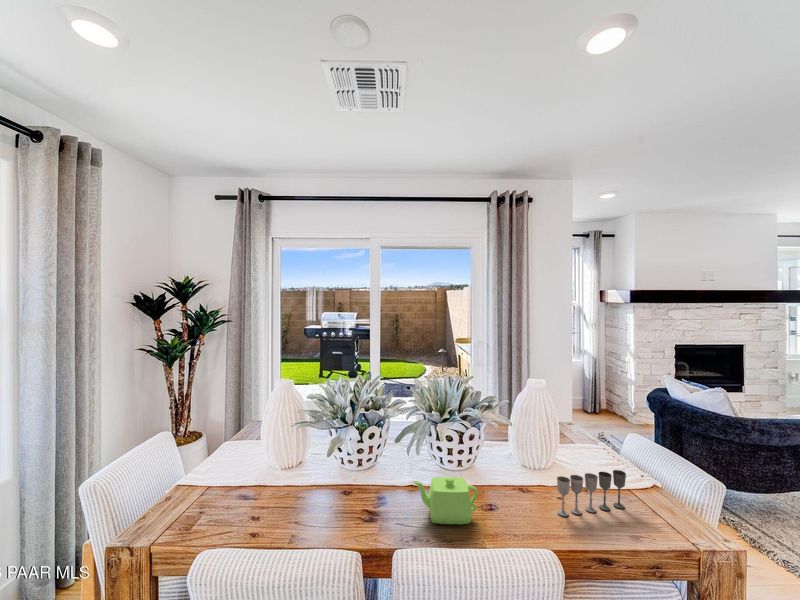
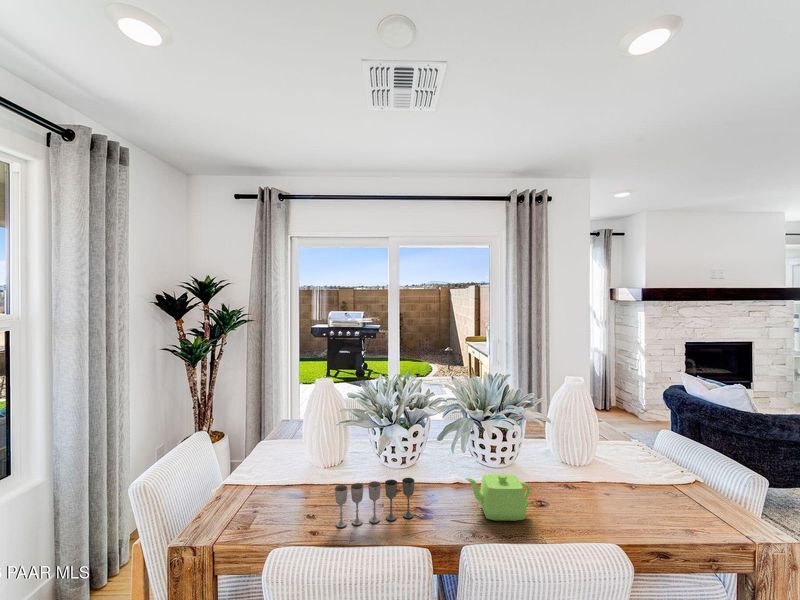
wine glass: present [557,470,626,517] -> present [335,478,415,528]

